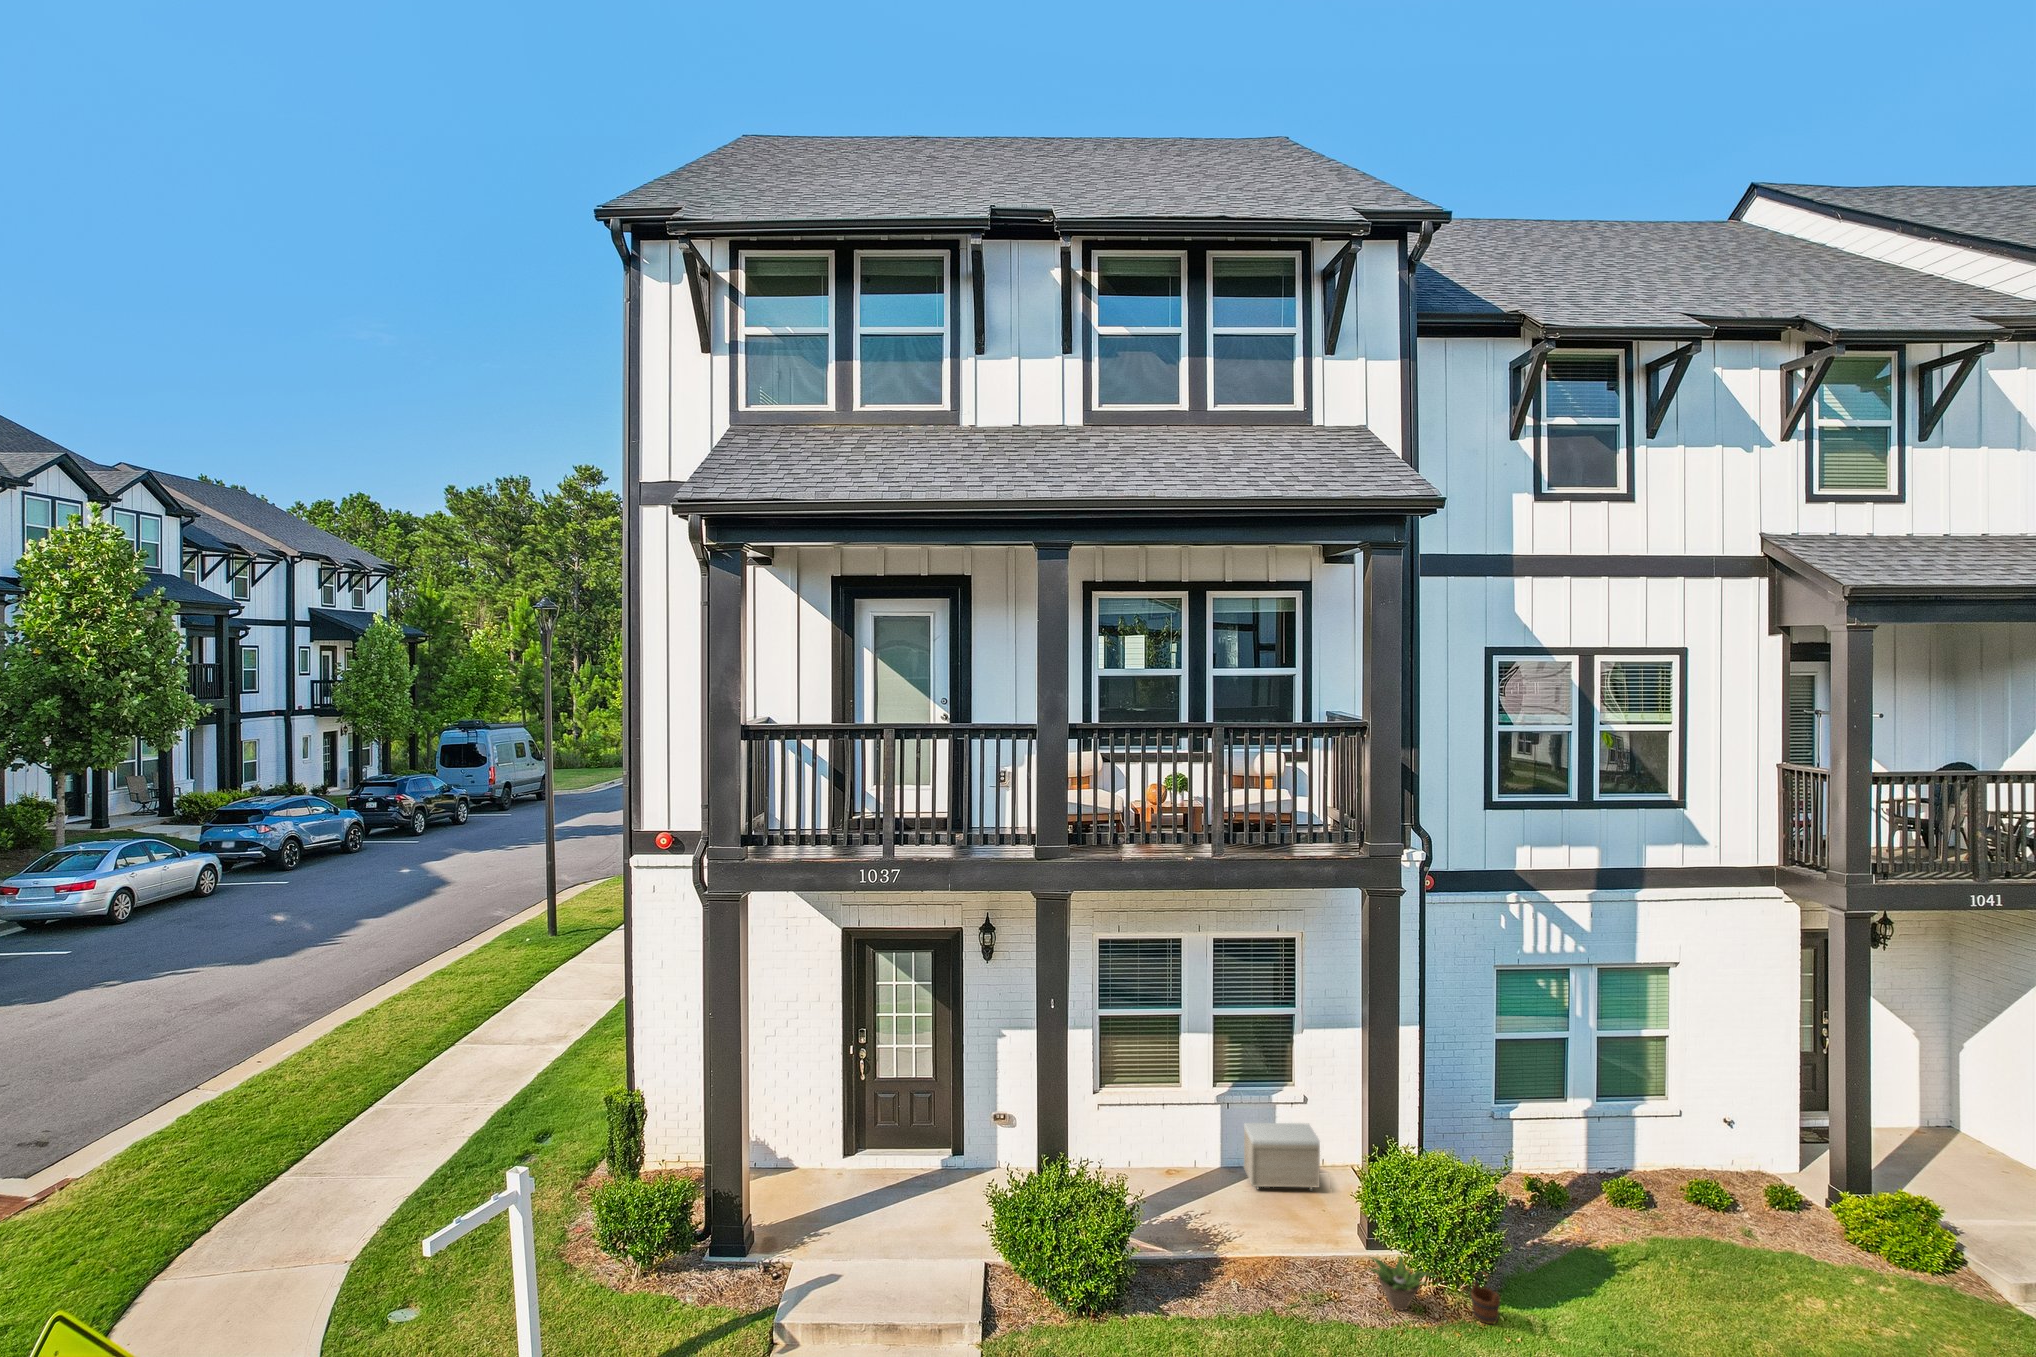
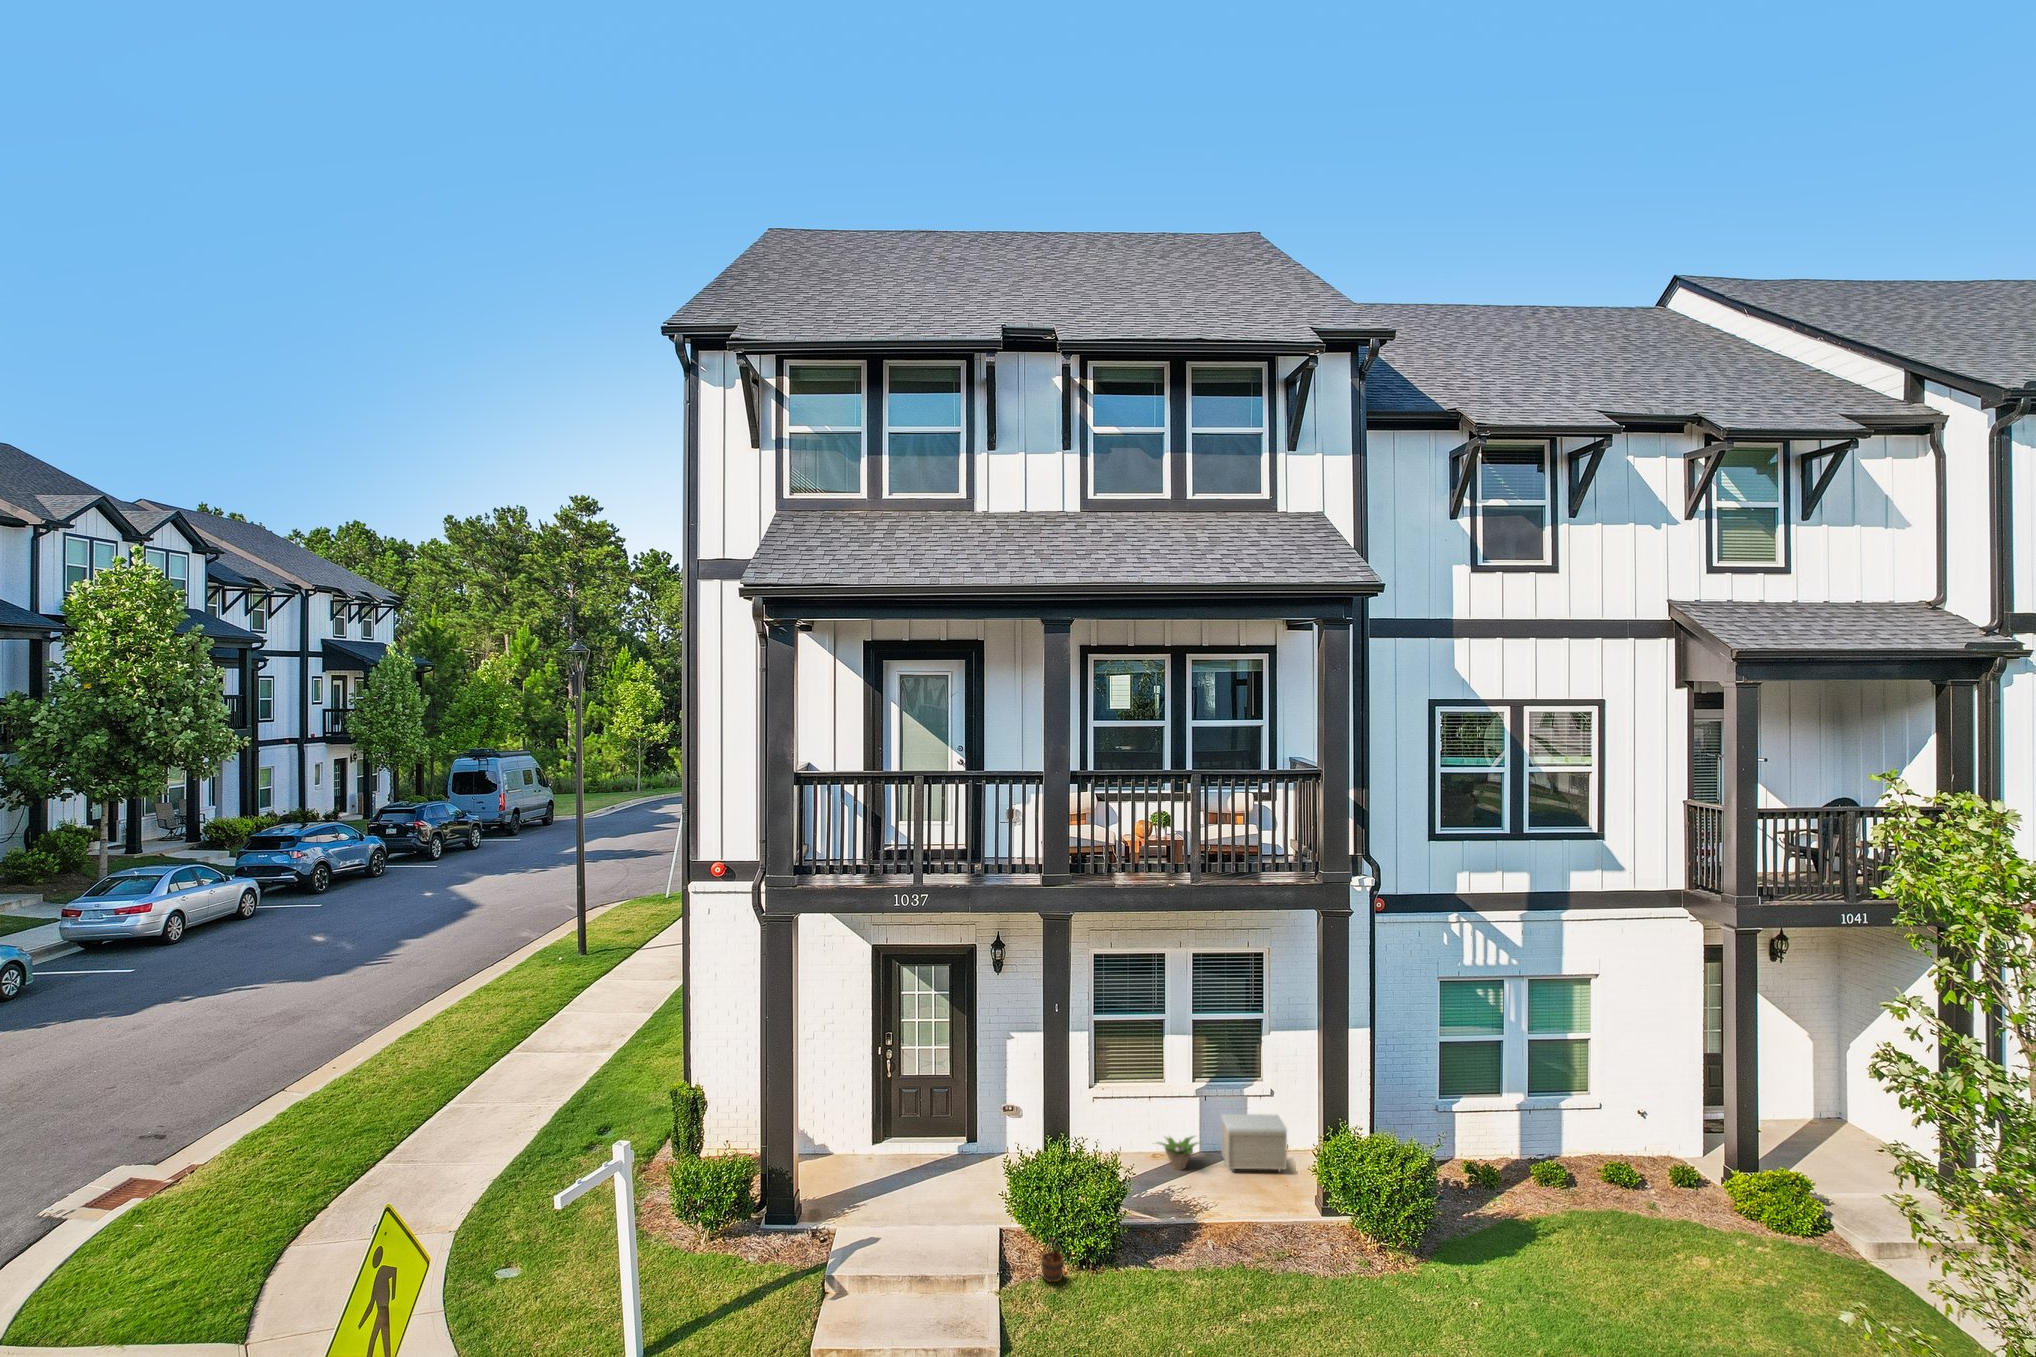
decorative plant: present [1370,1257,1433,1310] -> present [1158,1136,1198,1170]
wooden bucket: present [1471,1271,1500,1324] -> present [1041,1237,1064,1282]

